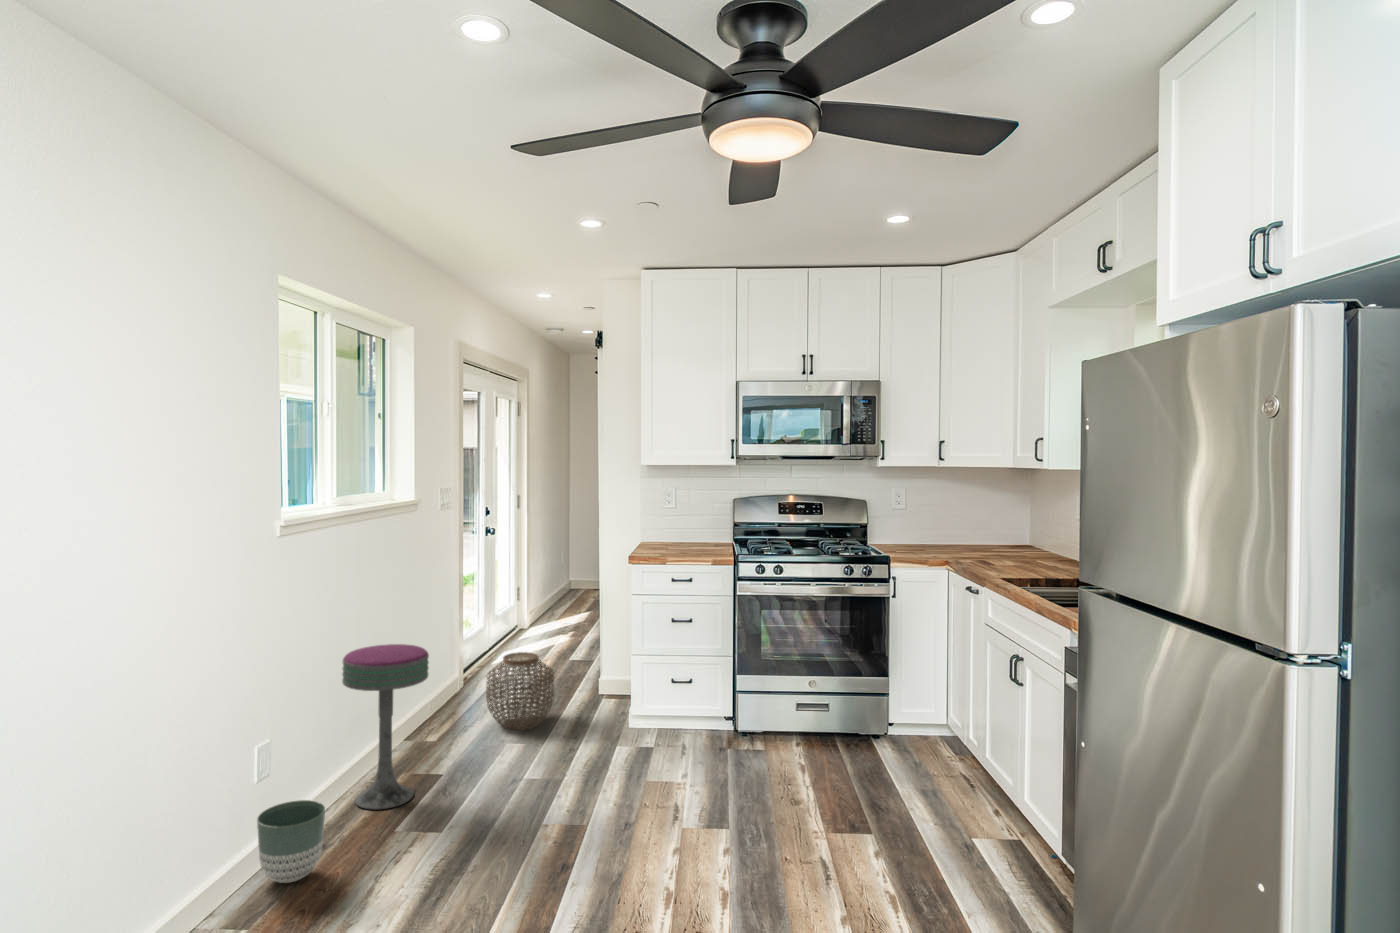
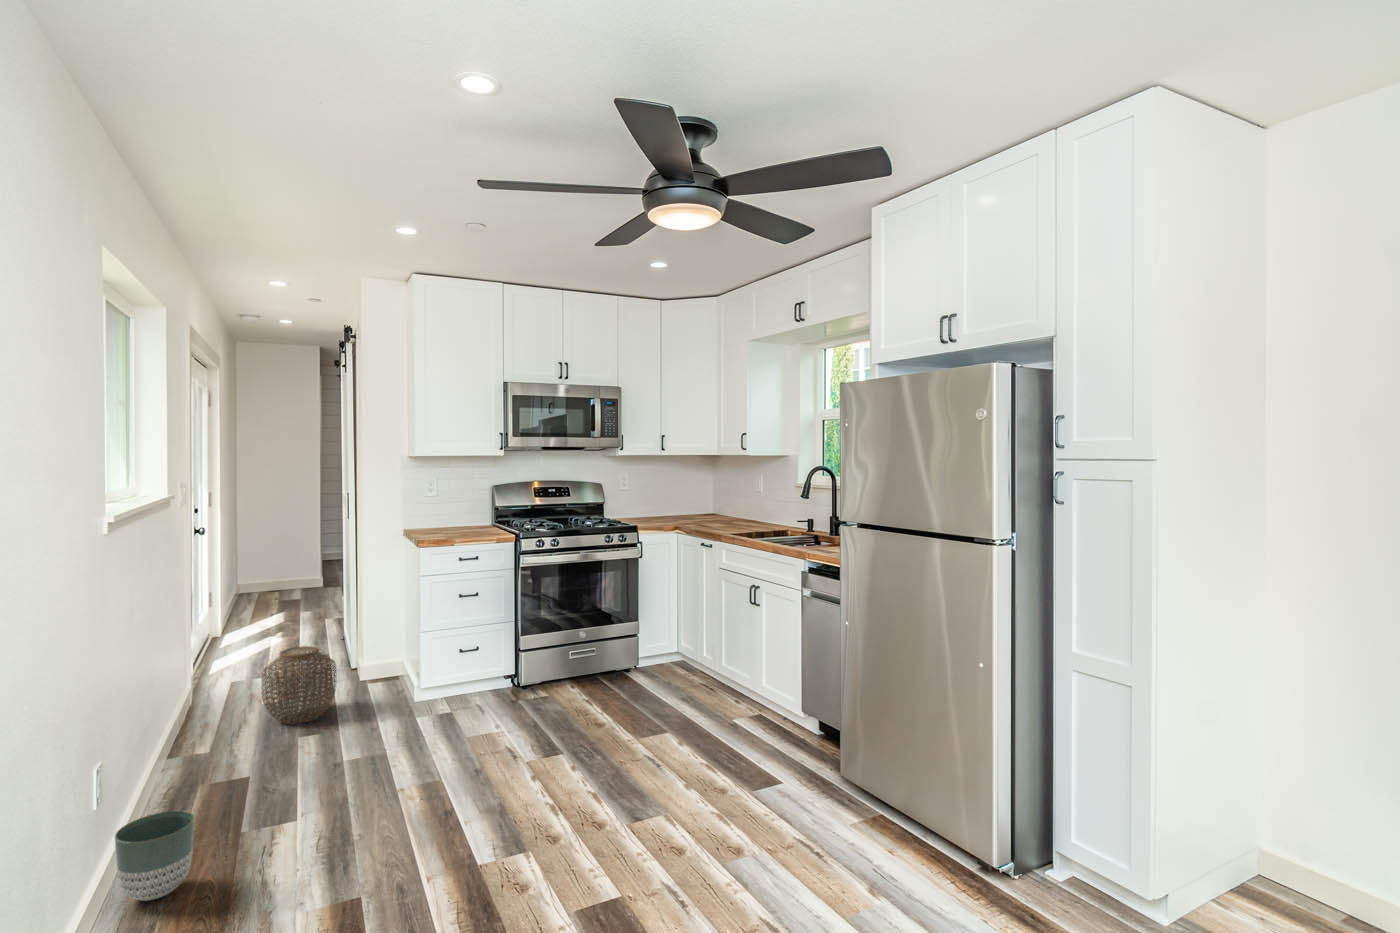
bar stool: present [342,644,429,810] -> none [148,646,249,820]

